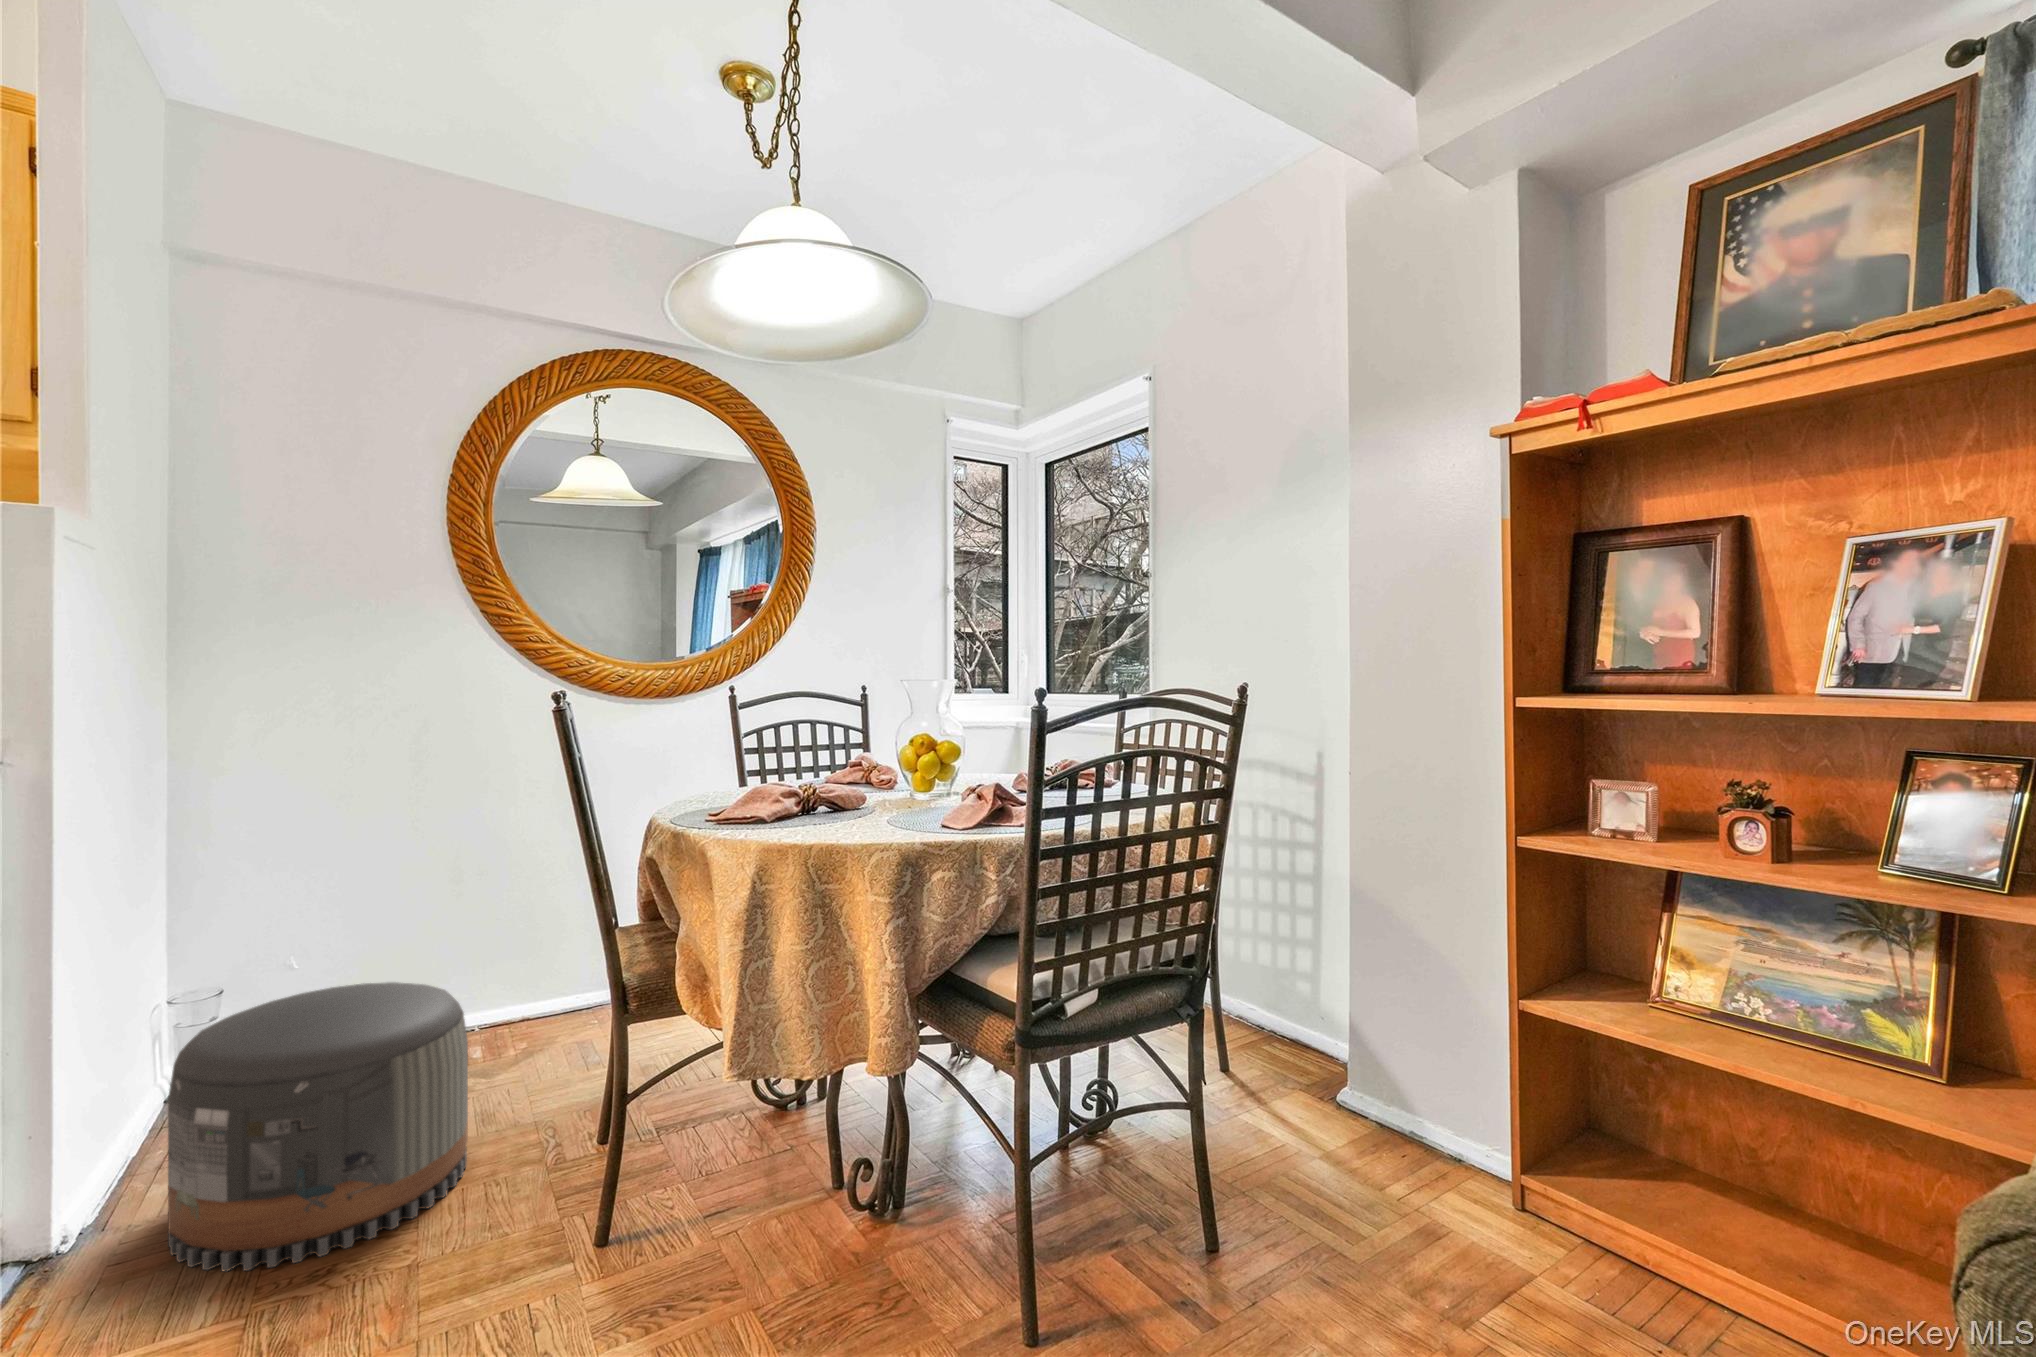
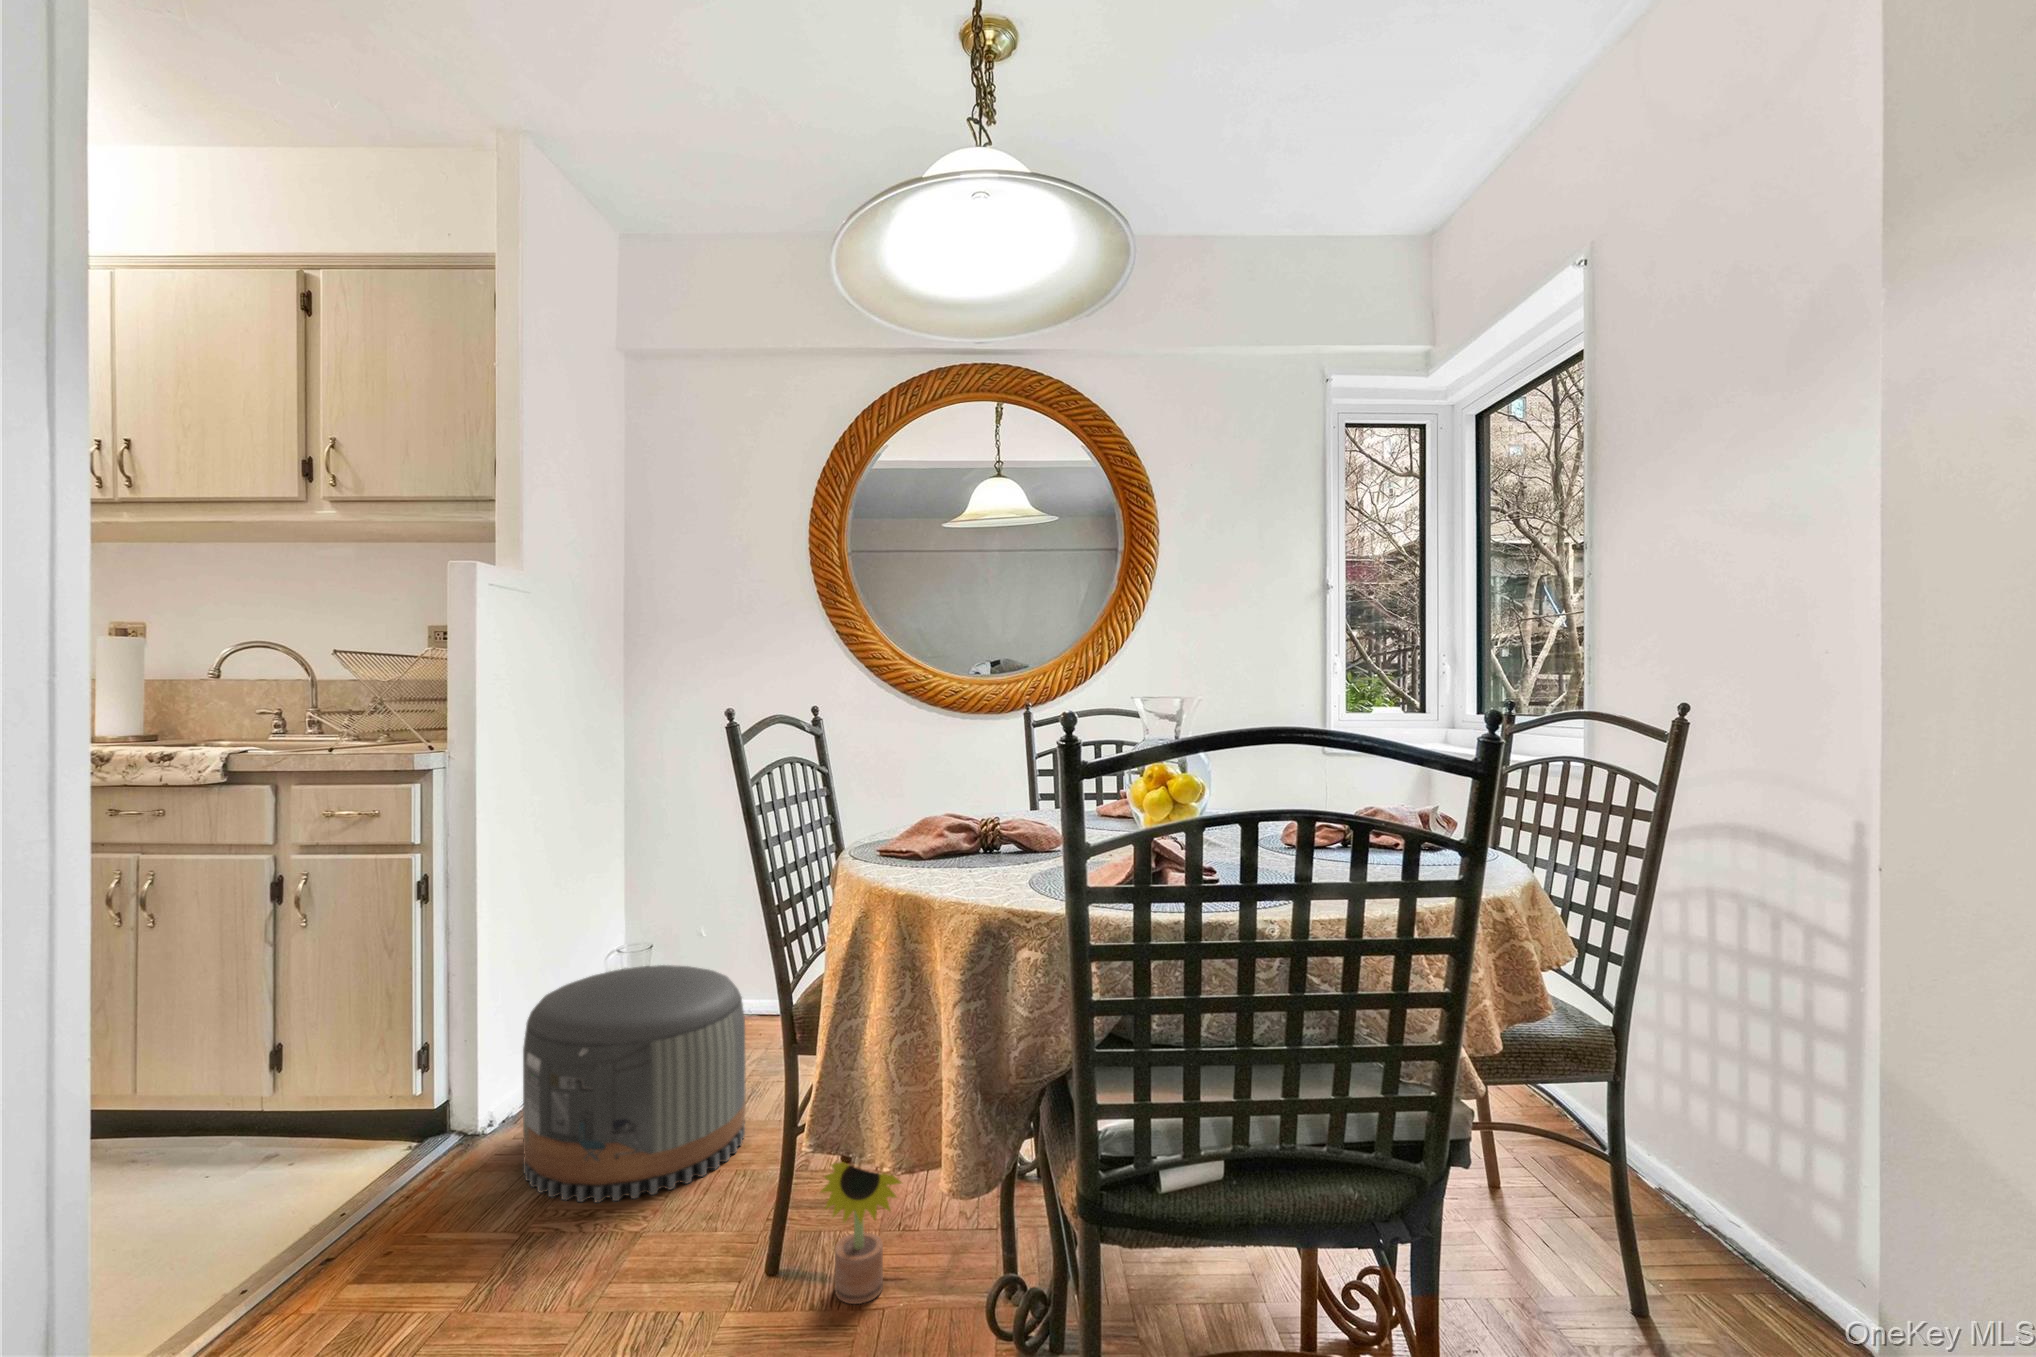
decorative plant: none [679,1088,758,1242] -> present [821,1162,901,1304]

